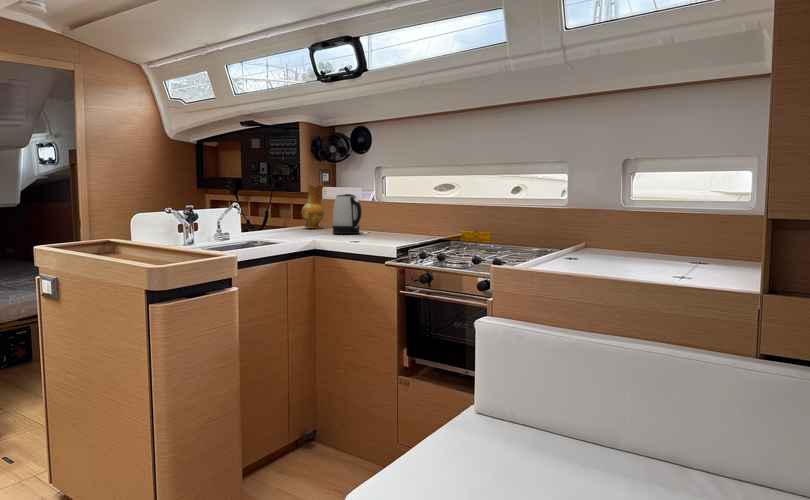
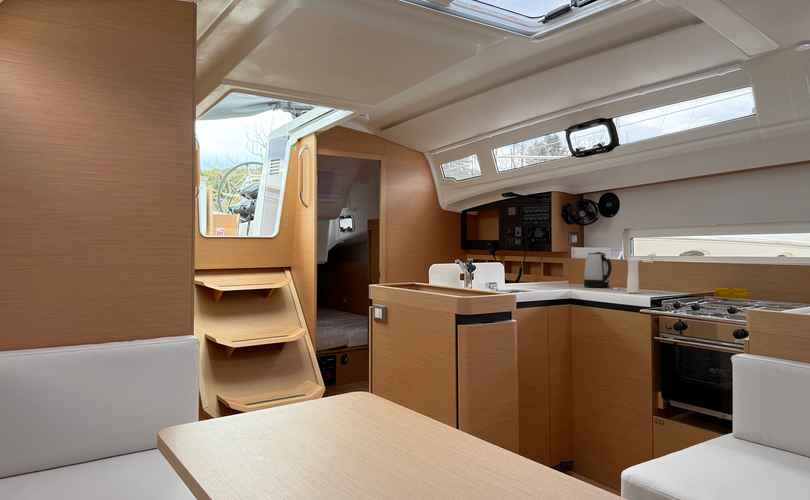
ceramic jug: present [302,184,324,229] -> none [553,243,574,283]
pepper mill: none [374,196,405,242] -> present [627,252,656,293]

